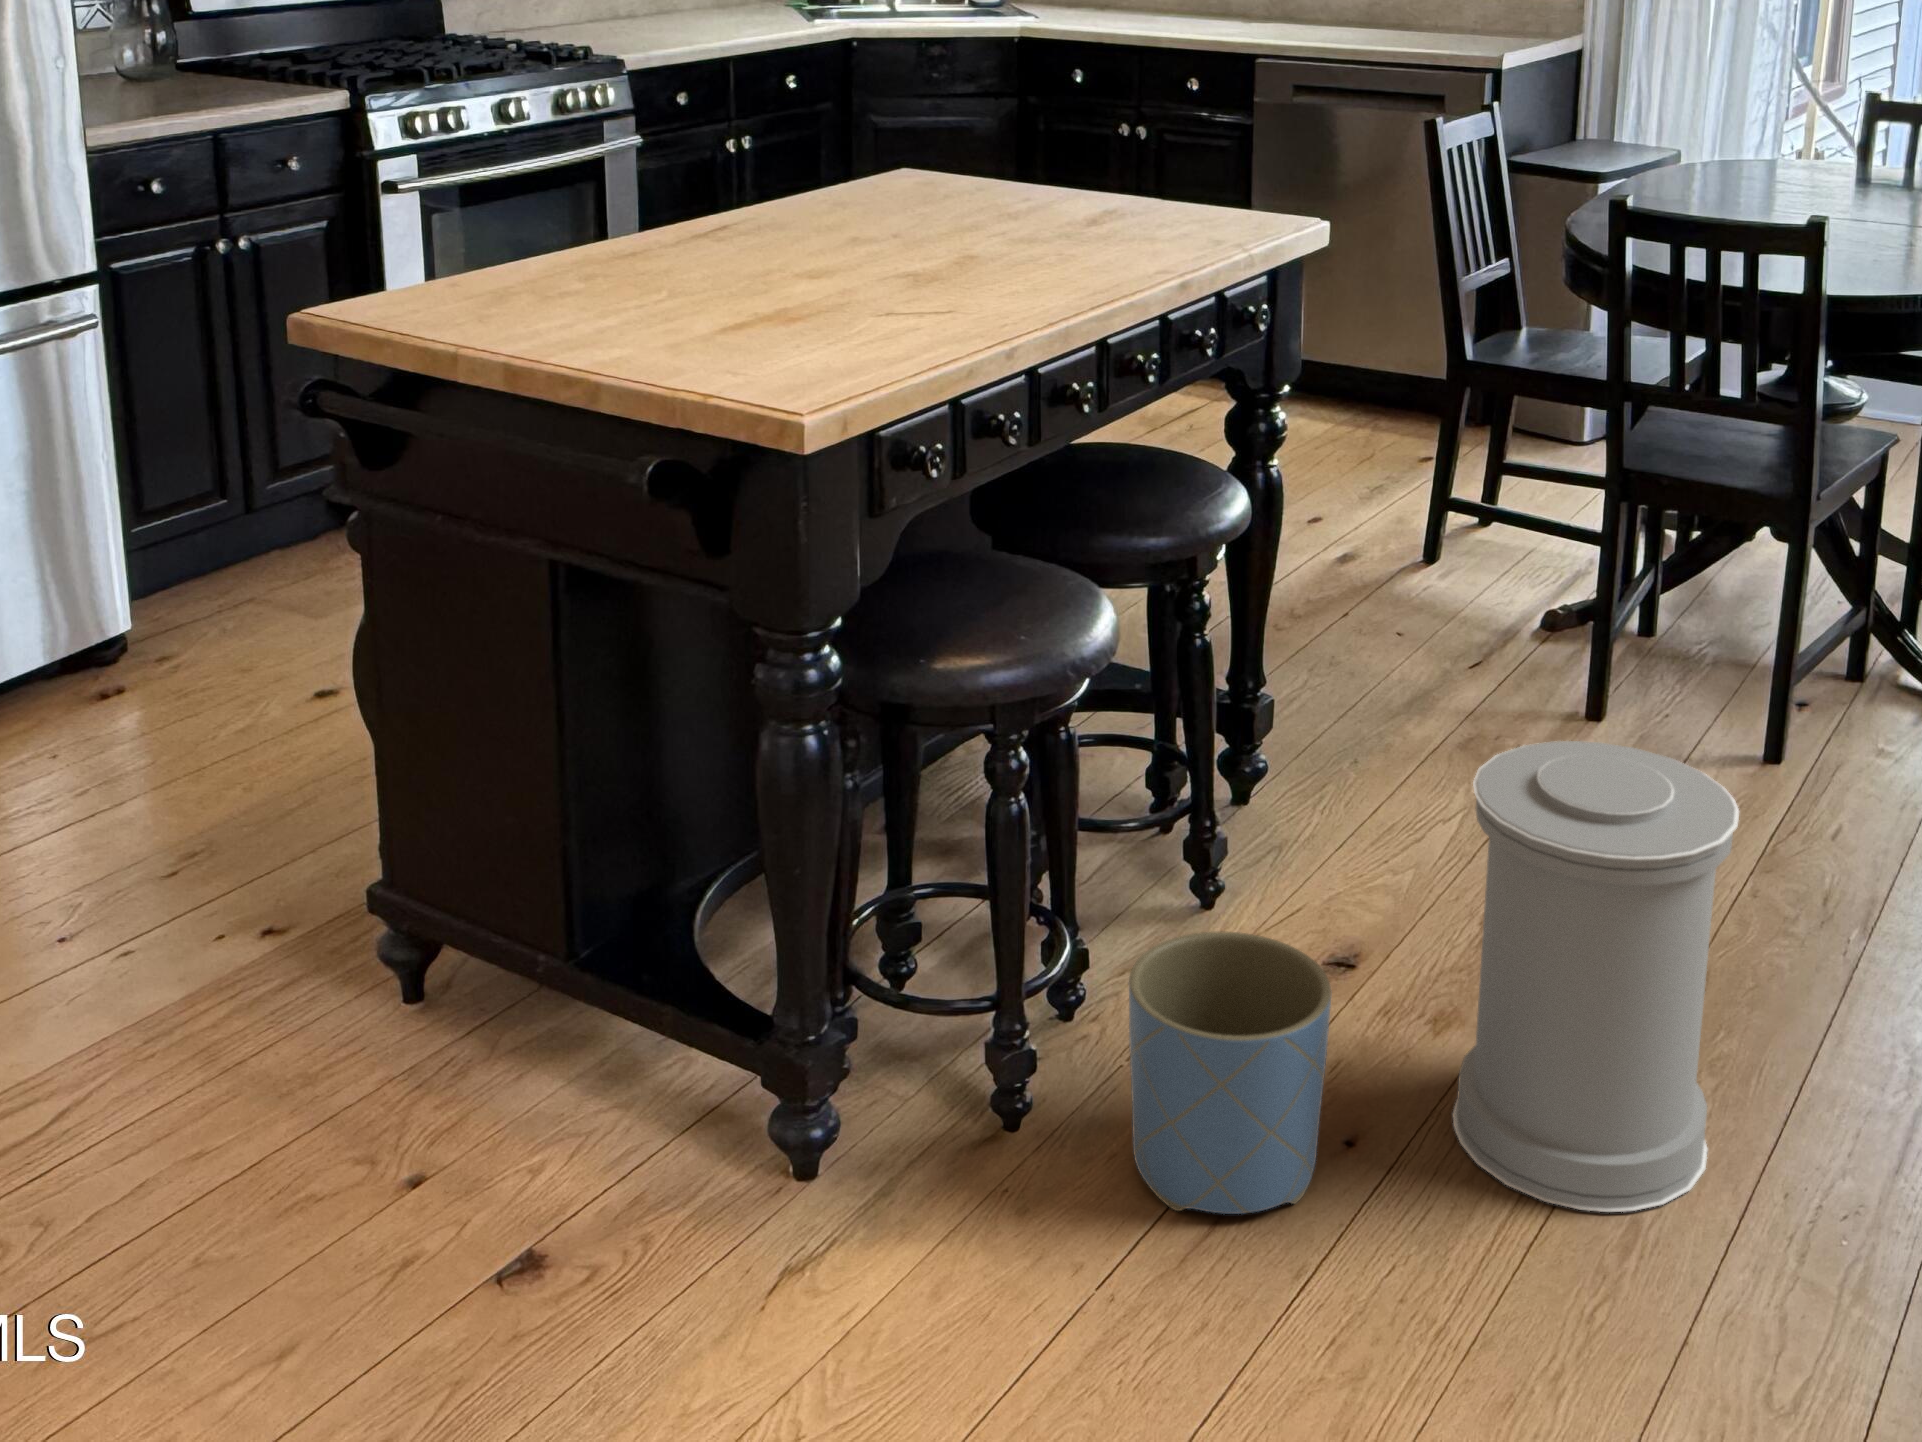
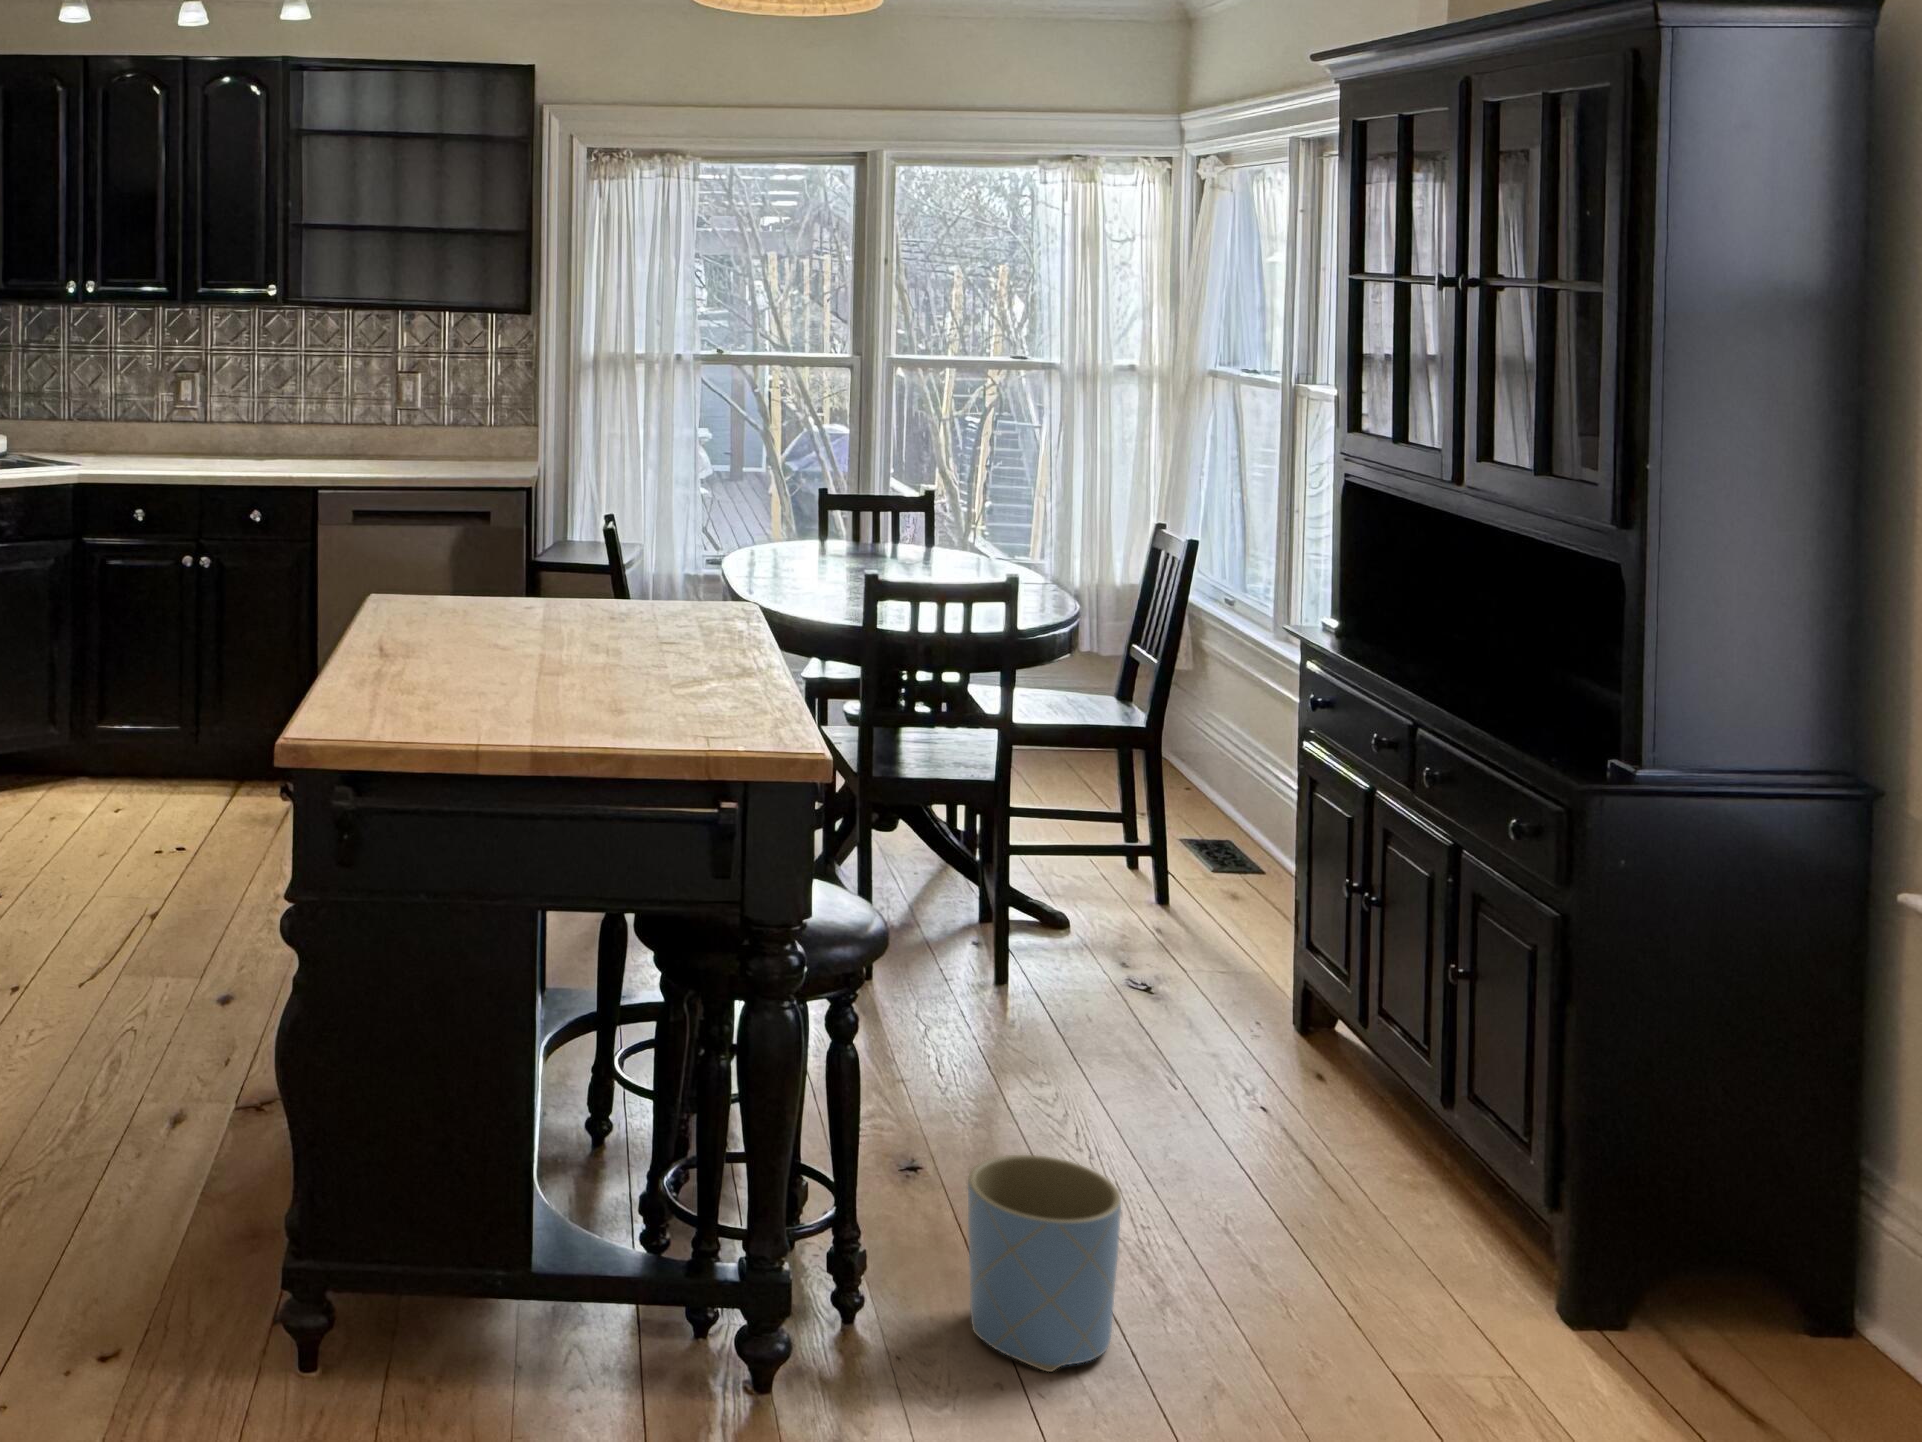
trash can: present [1453,741,1739,1212] -> none [1106,968,1299,1298]

